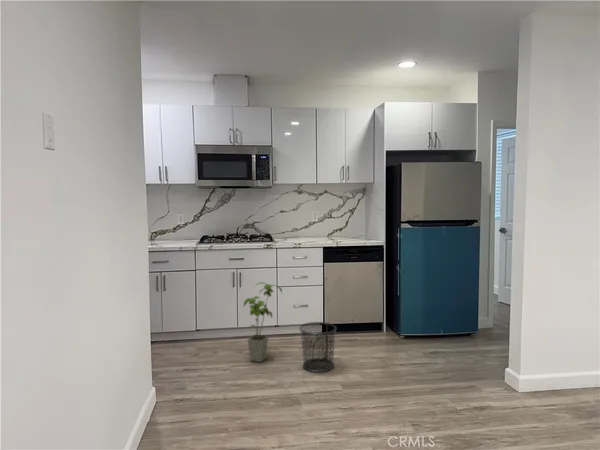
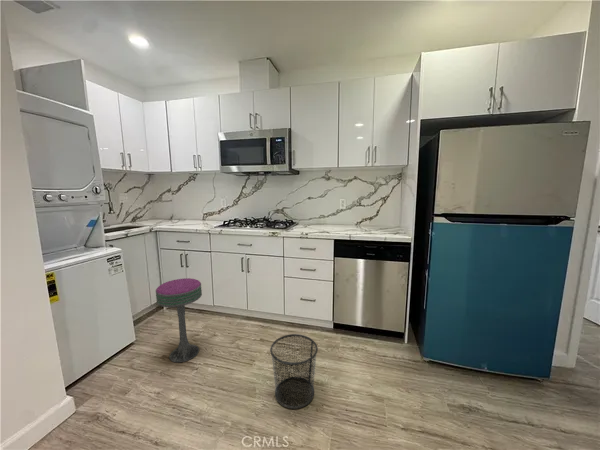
house plant: present [244,282,282,362] -> none [219,278,267,365]
bar stool: none [177,292,217,370] -> present [156,278,202,362]

